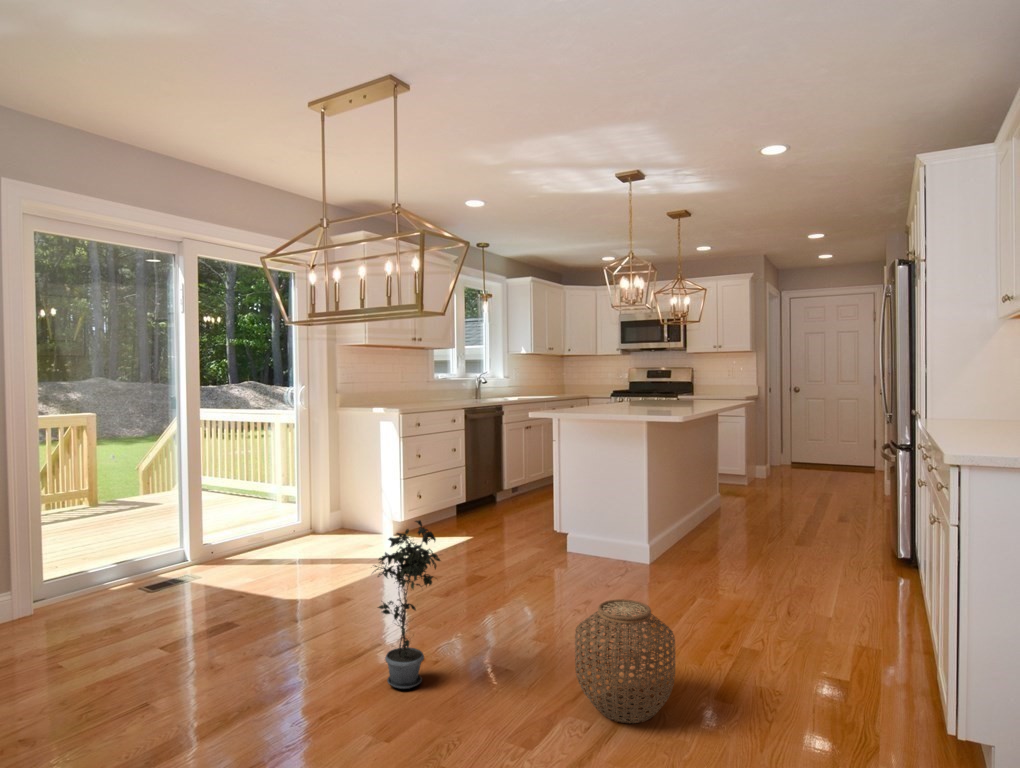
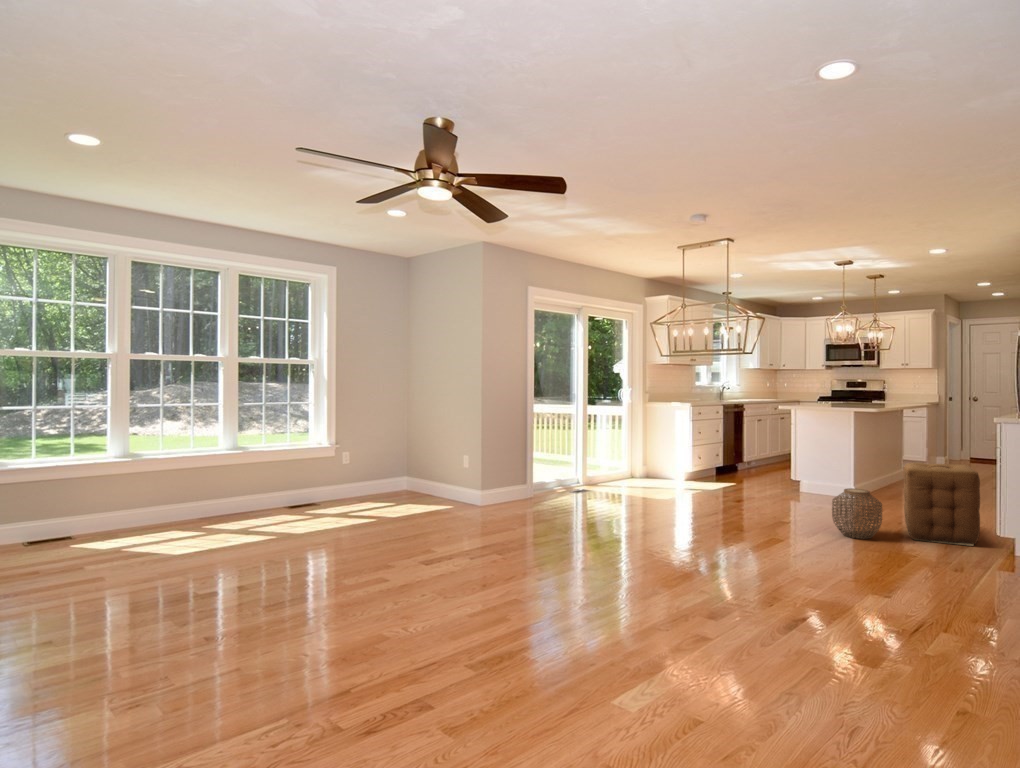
potted plant: present [375,520,440,689] -> none [730,451,766,526]
ottoman: none [717,529,868,725] -> present [904,463,980,546]

